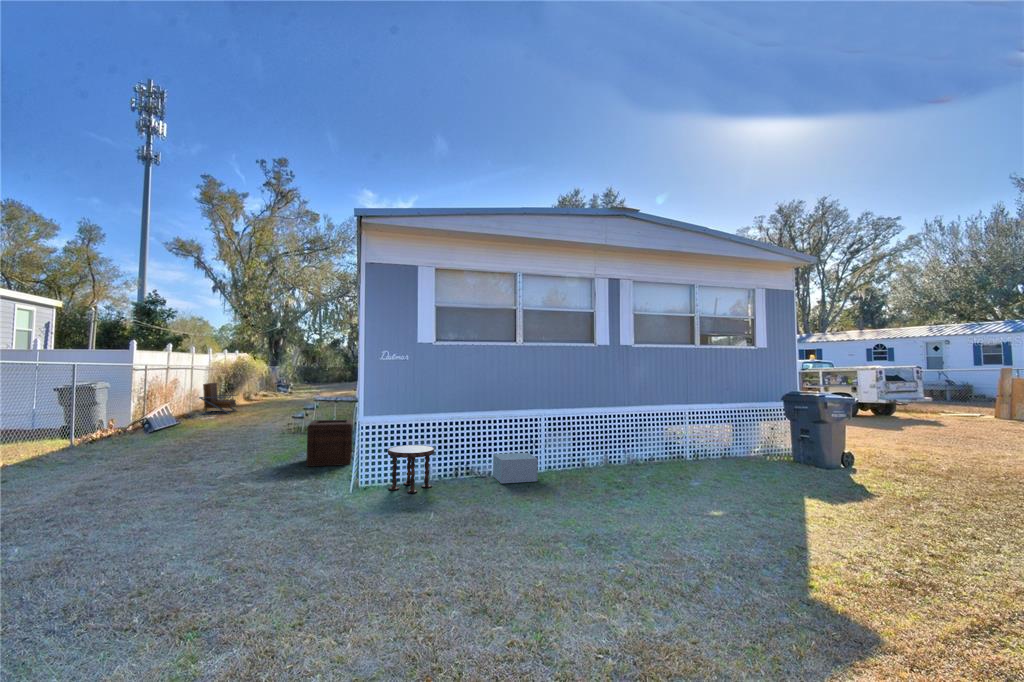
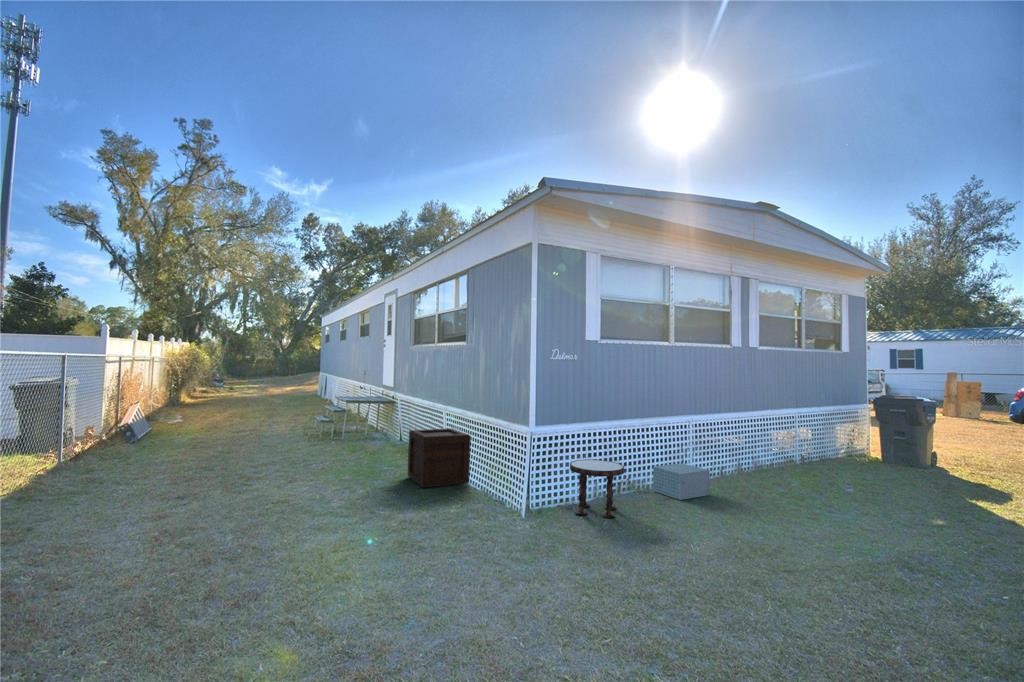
lounge chair: present [199,383,237,415] -> none [153,381,196,421]

